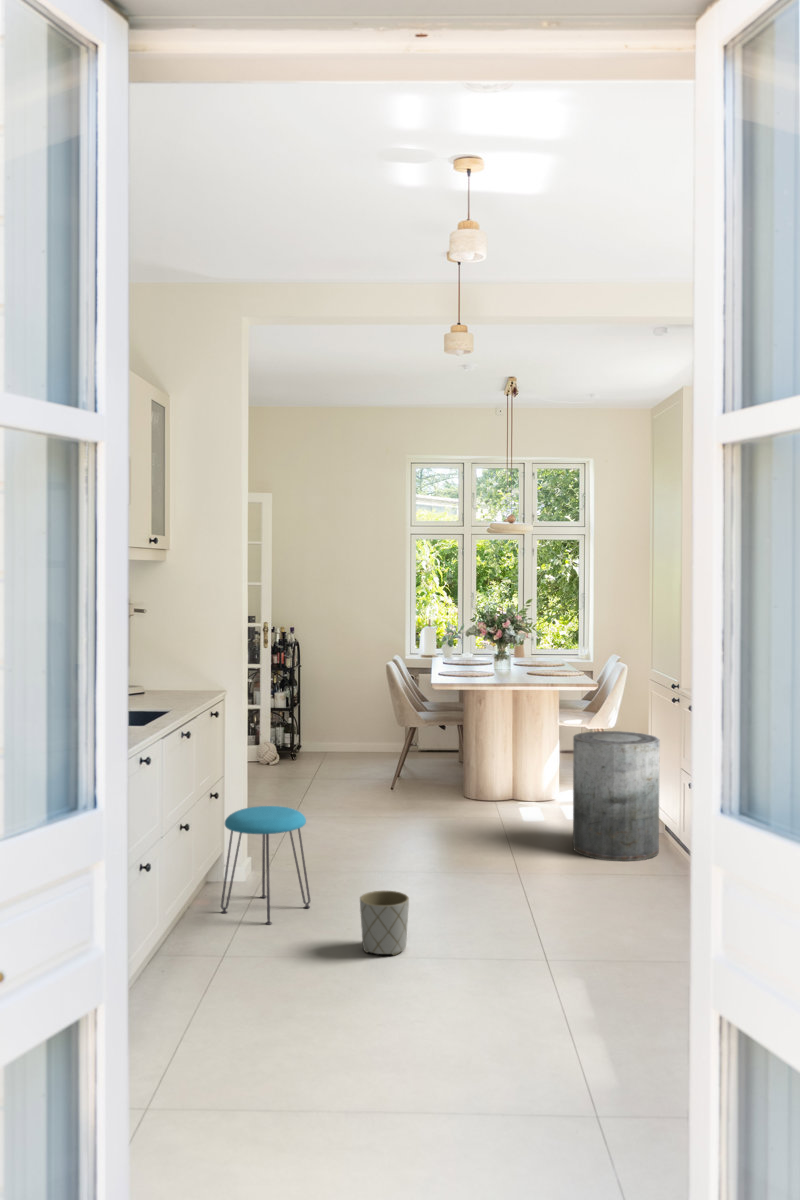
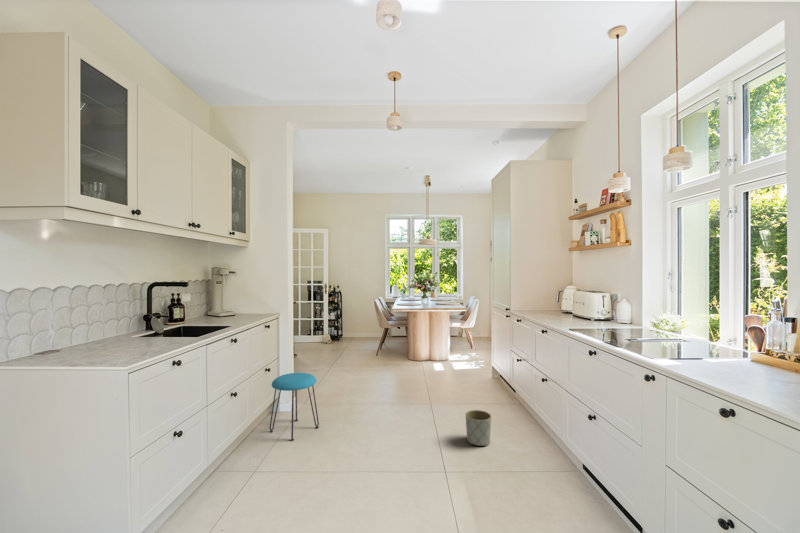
trash can: present [573,731,660,861] -> none [457,330,498,395]
planter: present [360,891,409,955] -> present [466,410,491,446]

